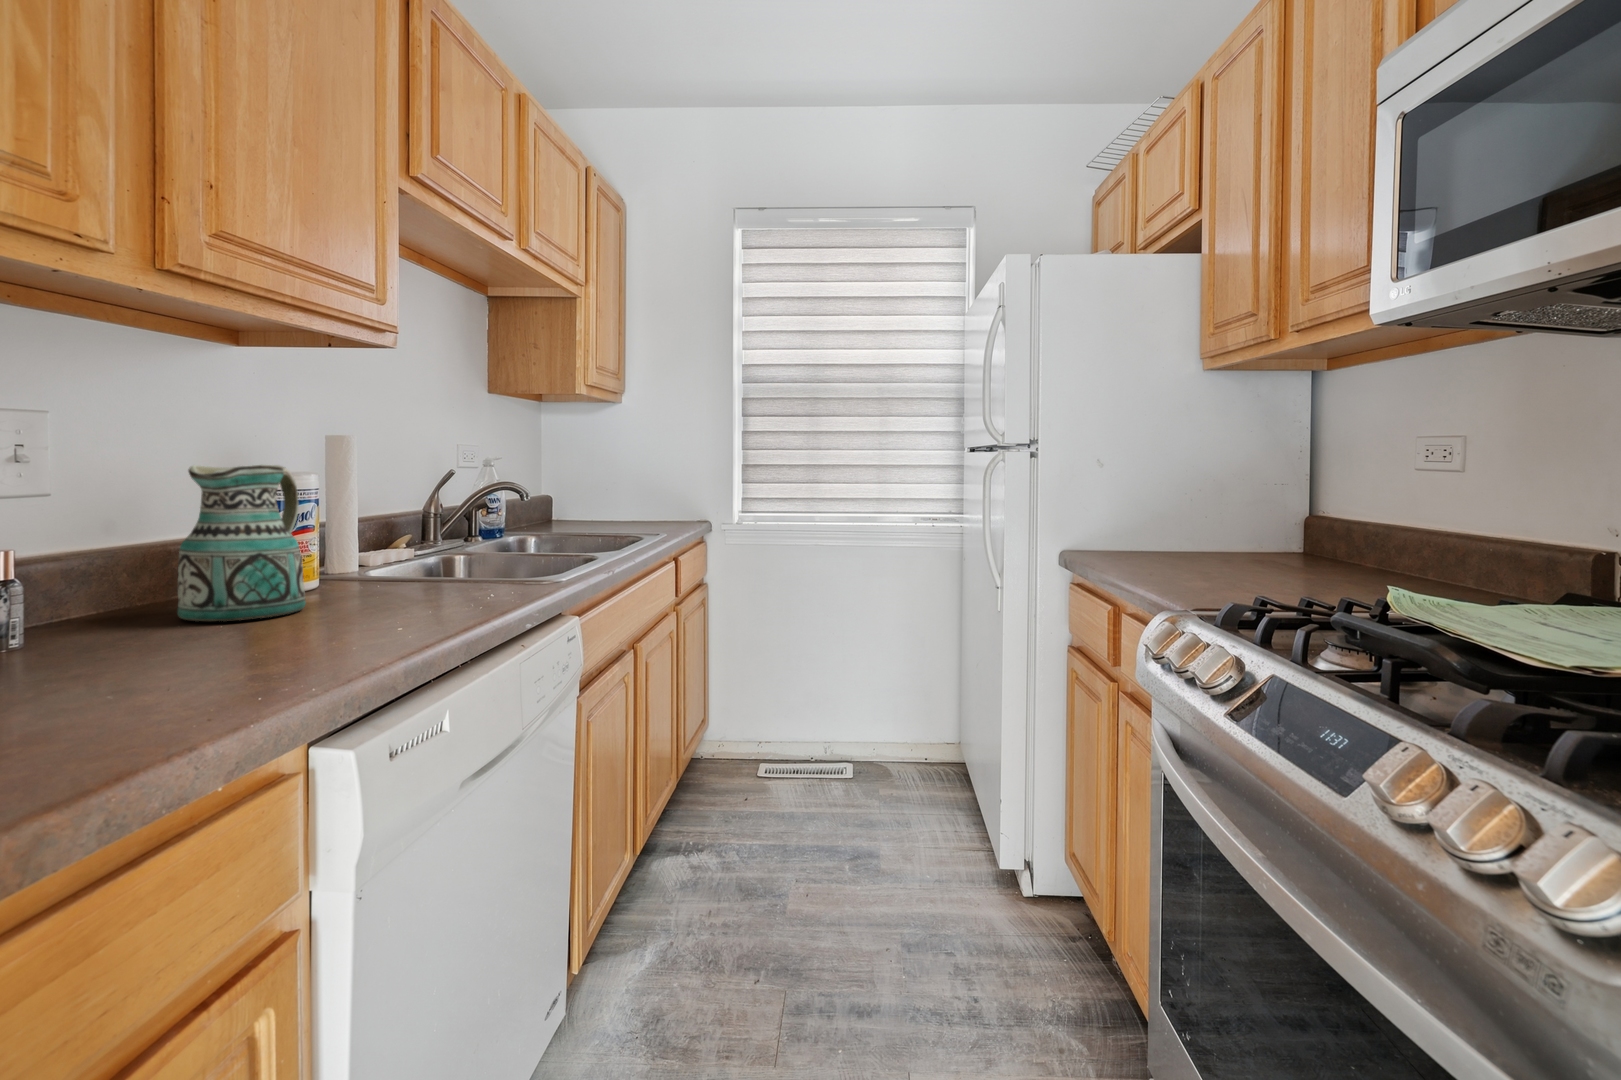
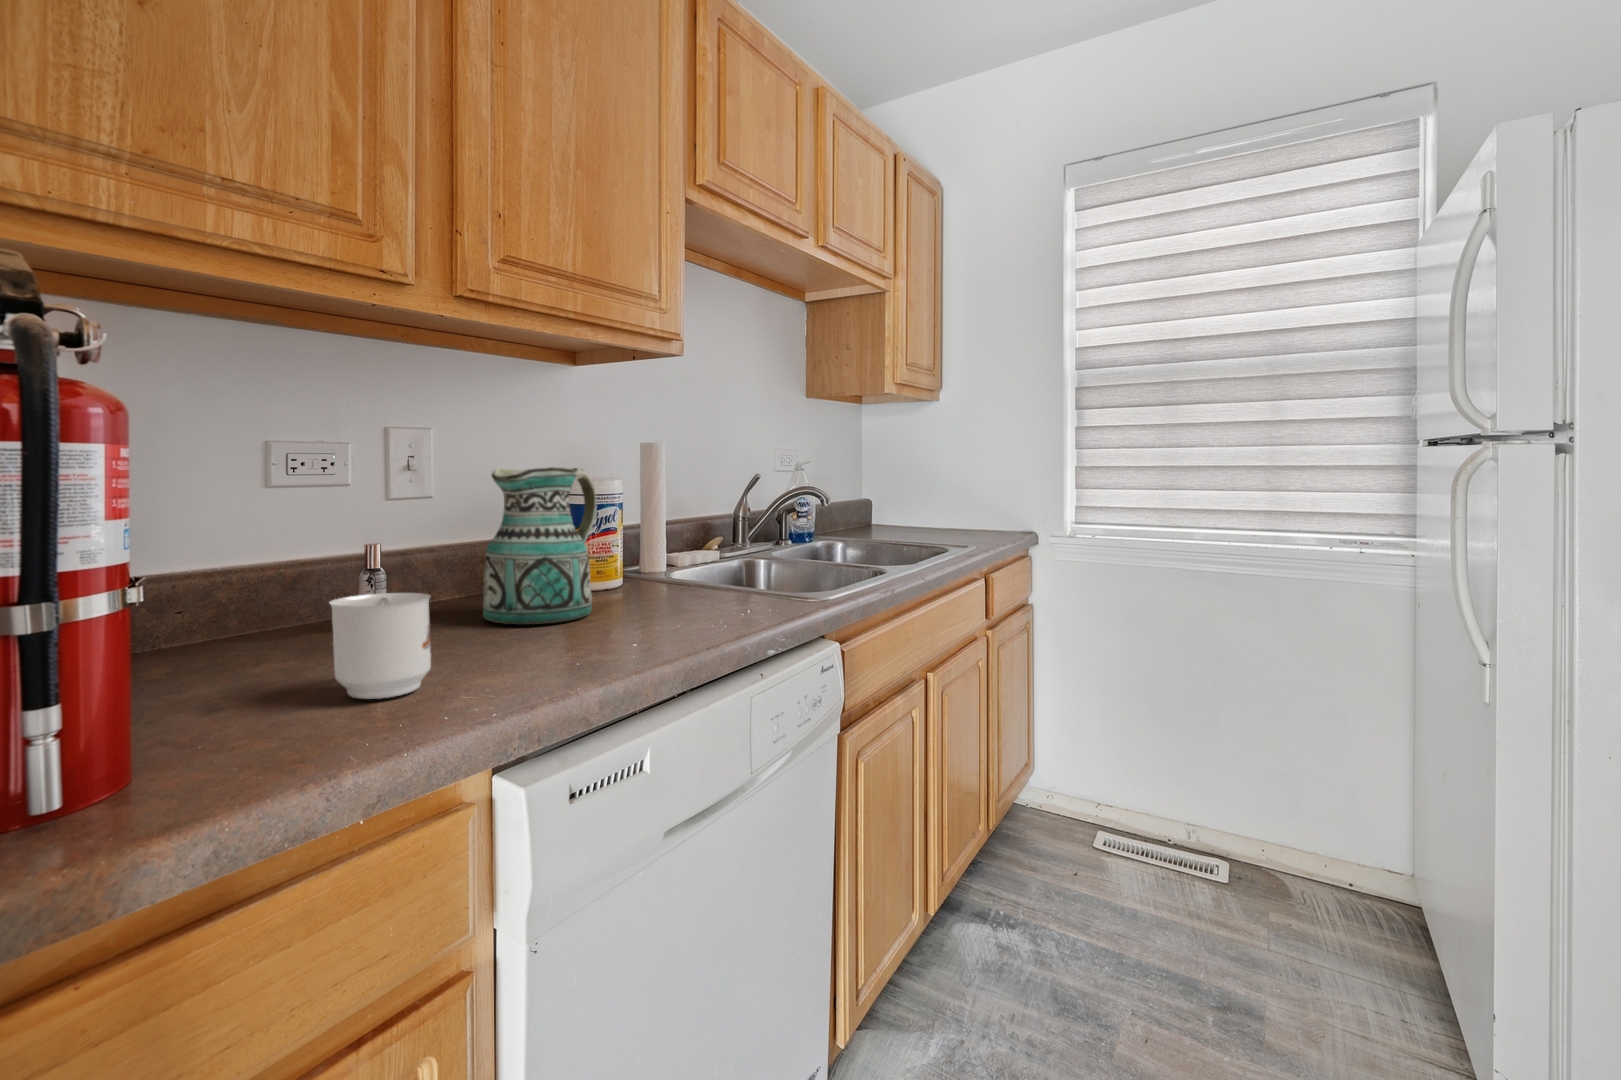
mug: none [70,587,184,687] -> present [330,593,431,699]

